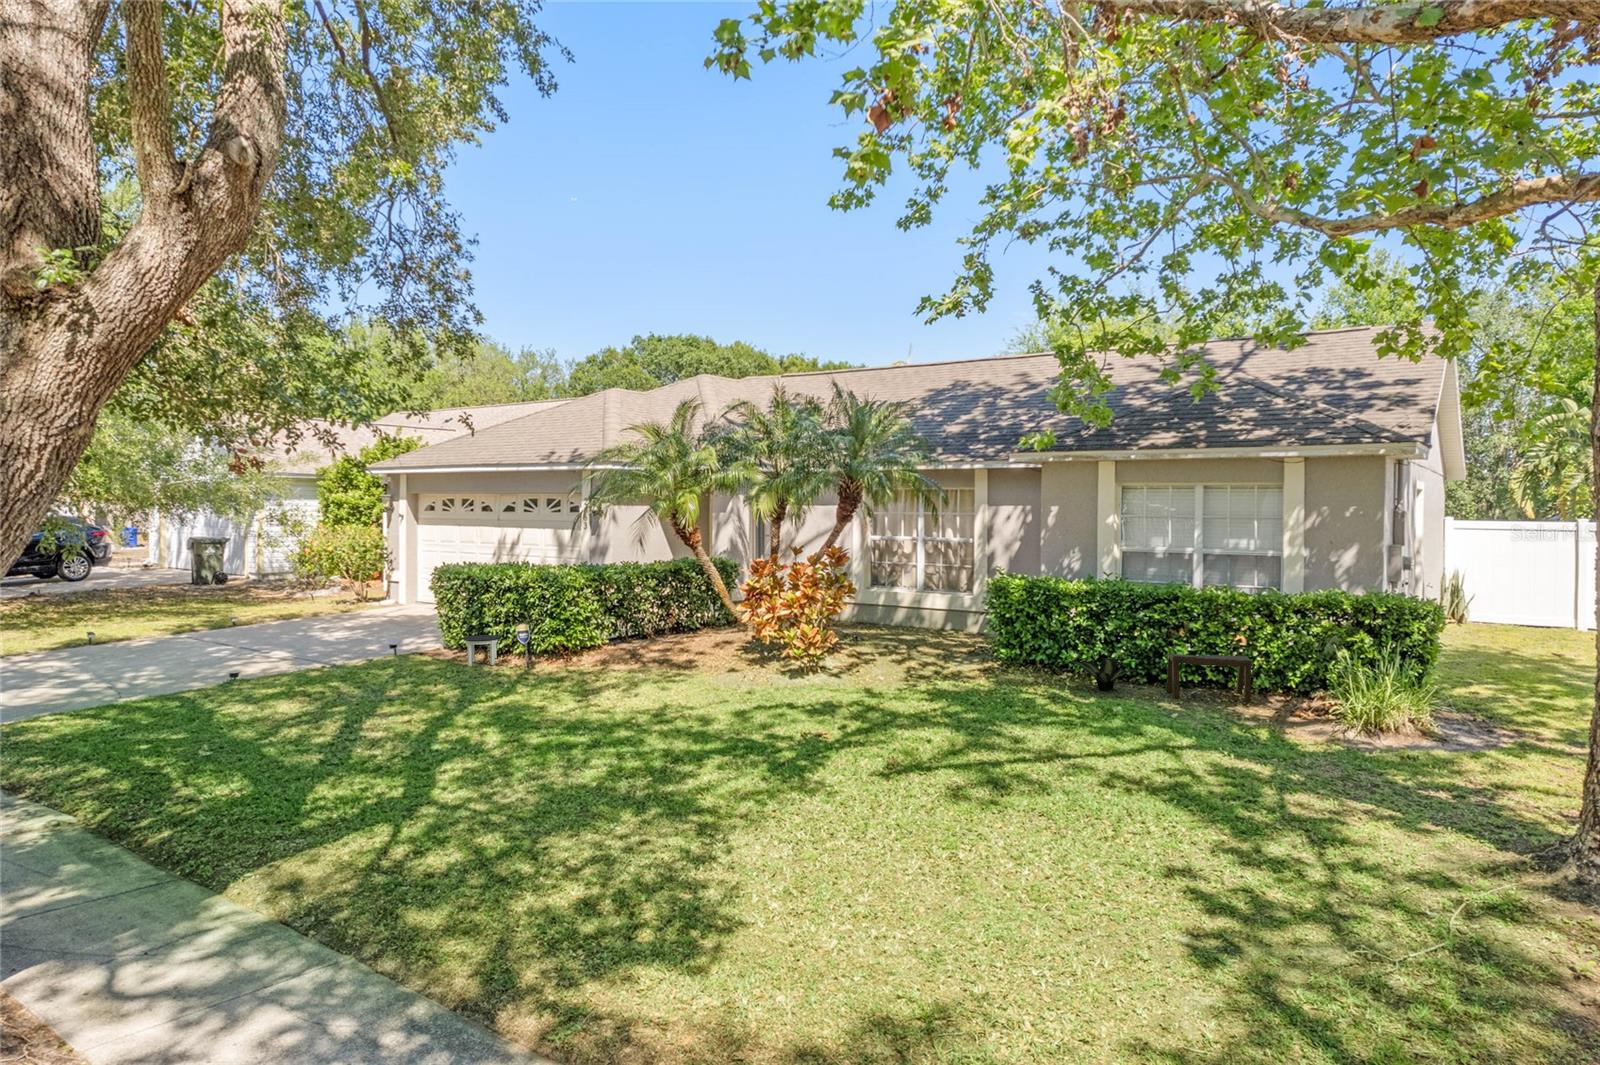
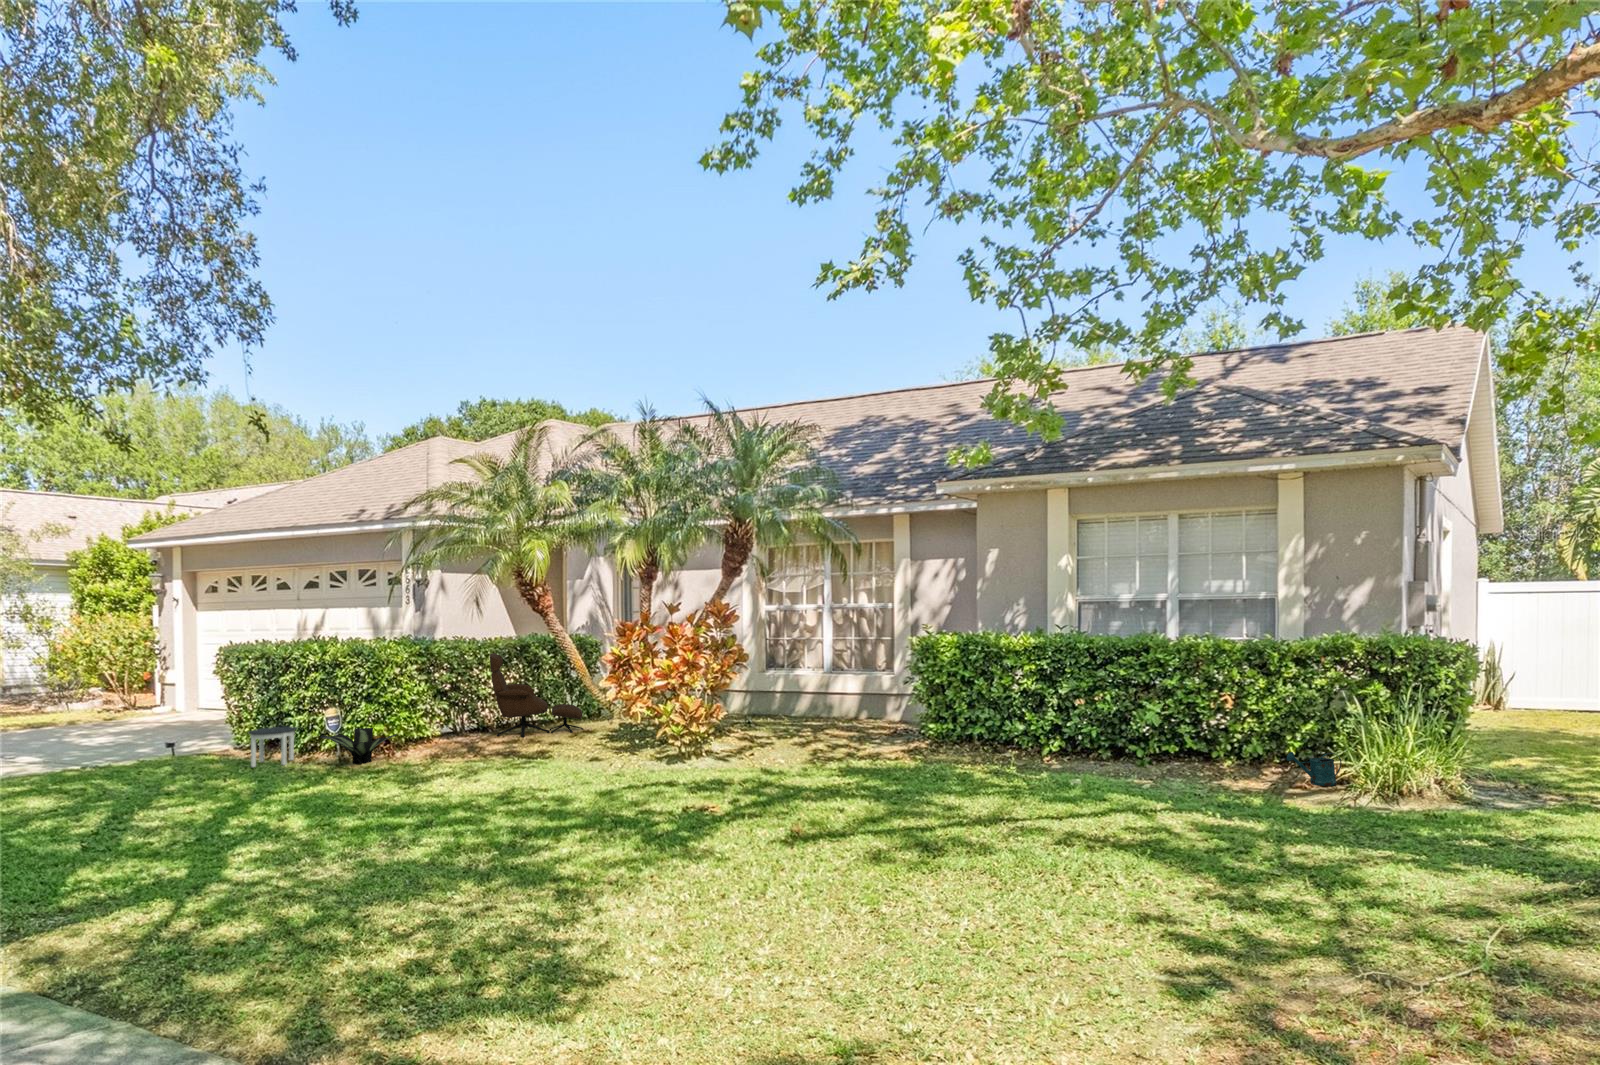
lounge chair: none [638,580,710,648] -> present [490,653,583,737]
bench: present [1166,653,1253,702] -> none [1136,718,1242,779]
potted plant: present [1071,658,1136,691] -> present [320,728,397,764]
watering can: none [1287,684,1330,711] -> present [1287,752,1342,786]

